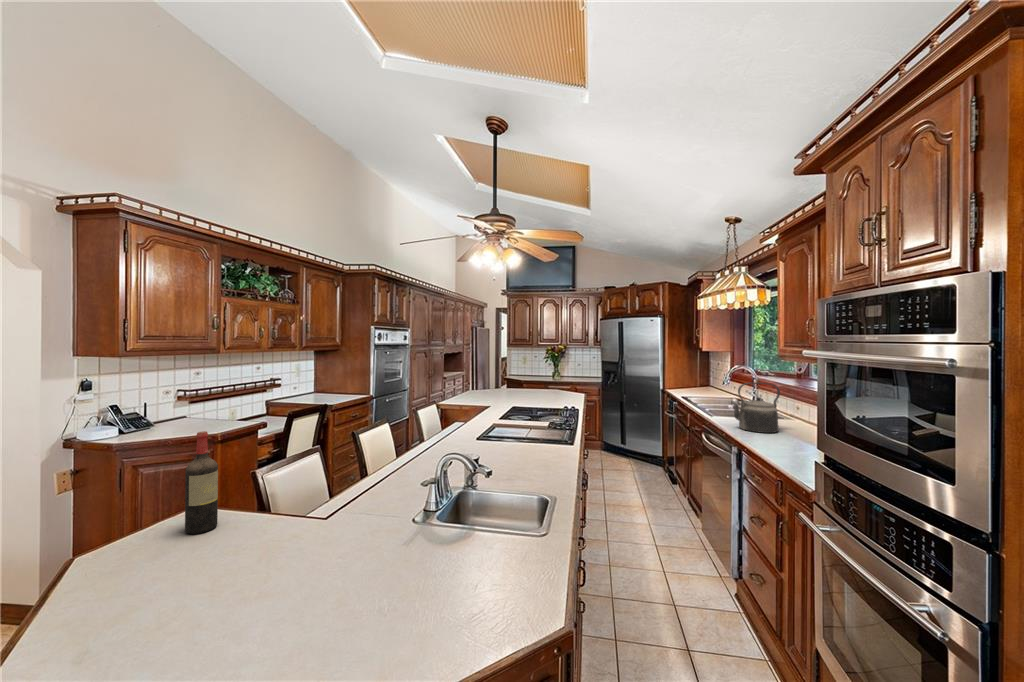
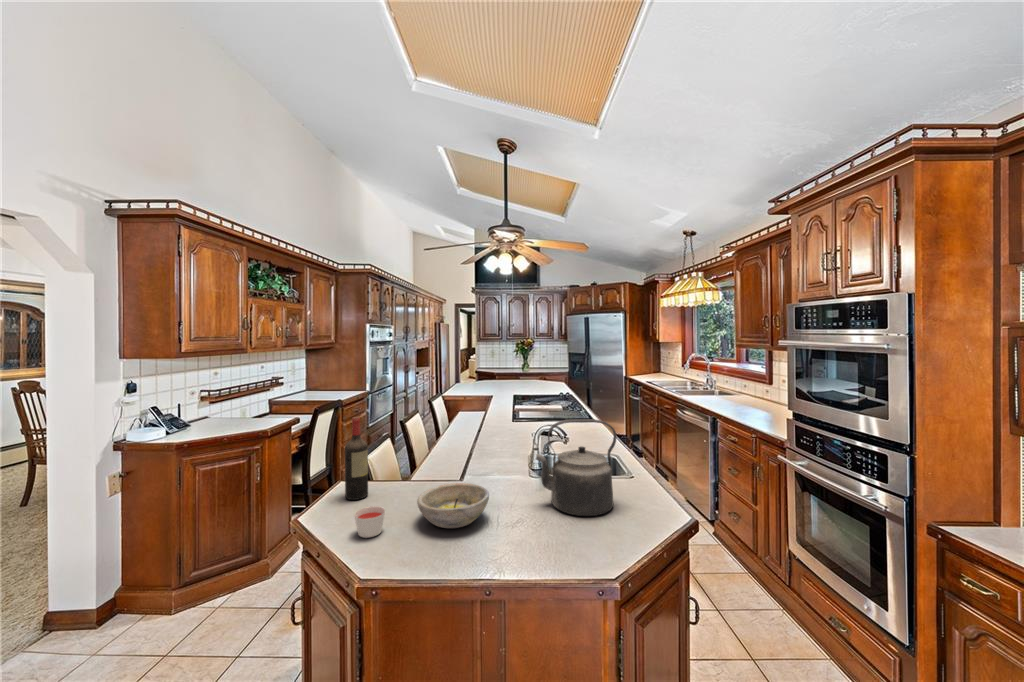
kettle: present [731,382,780,433] -> present [536,419,616,516]
bowl: none [206,526,315,594] -> present [417,483,489,528]
candle: none [119,552,170,596] -> present [354,506,385,538]

